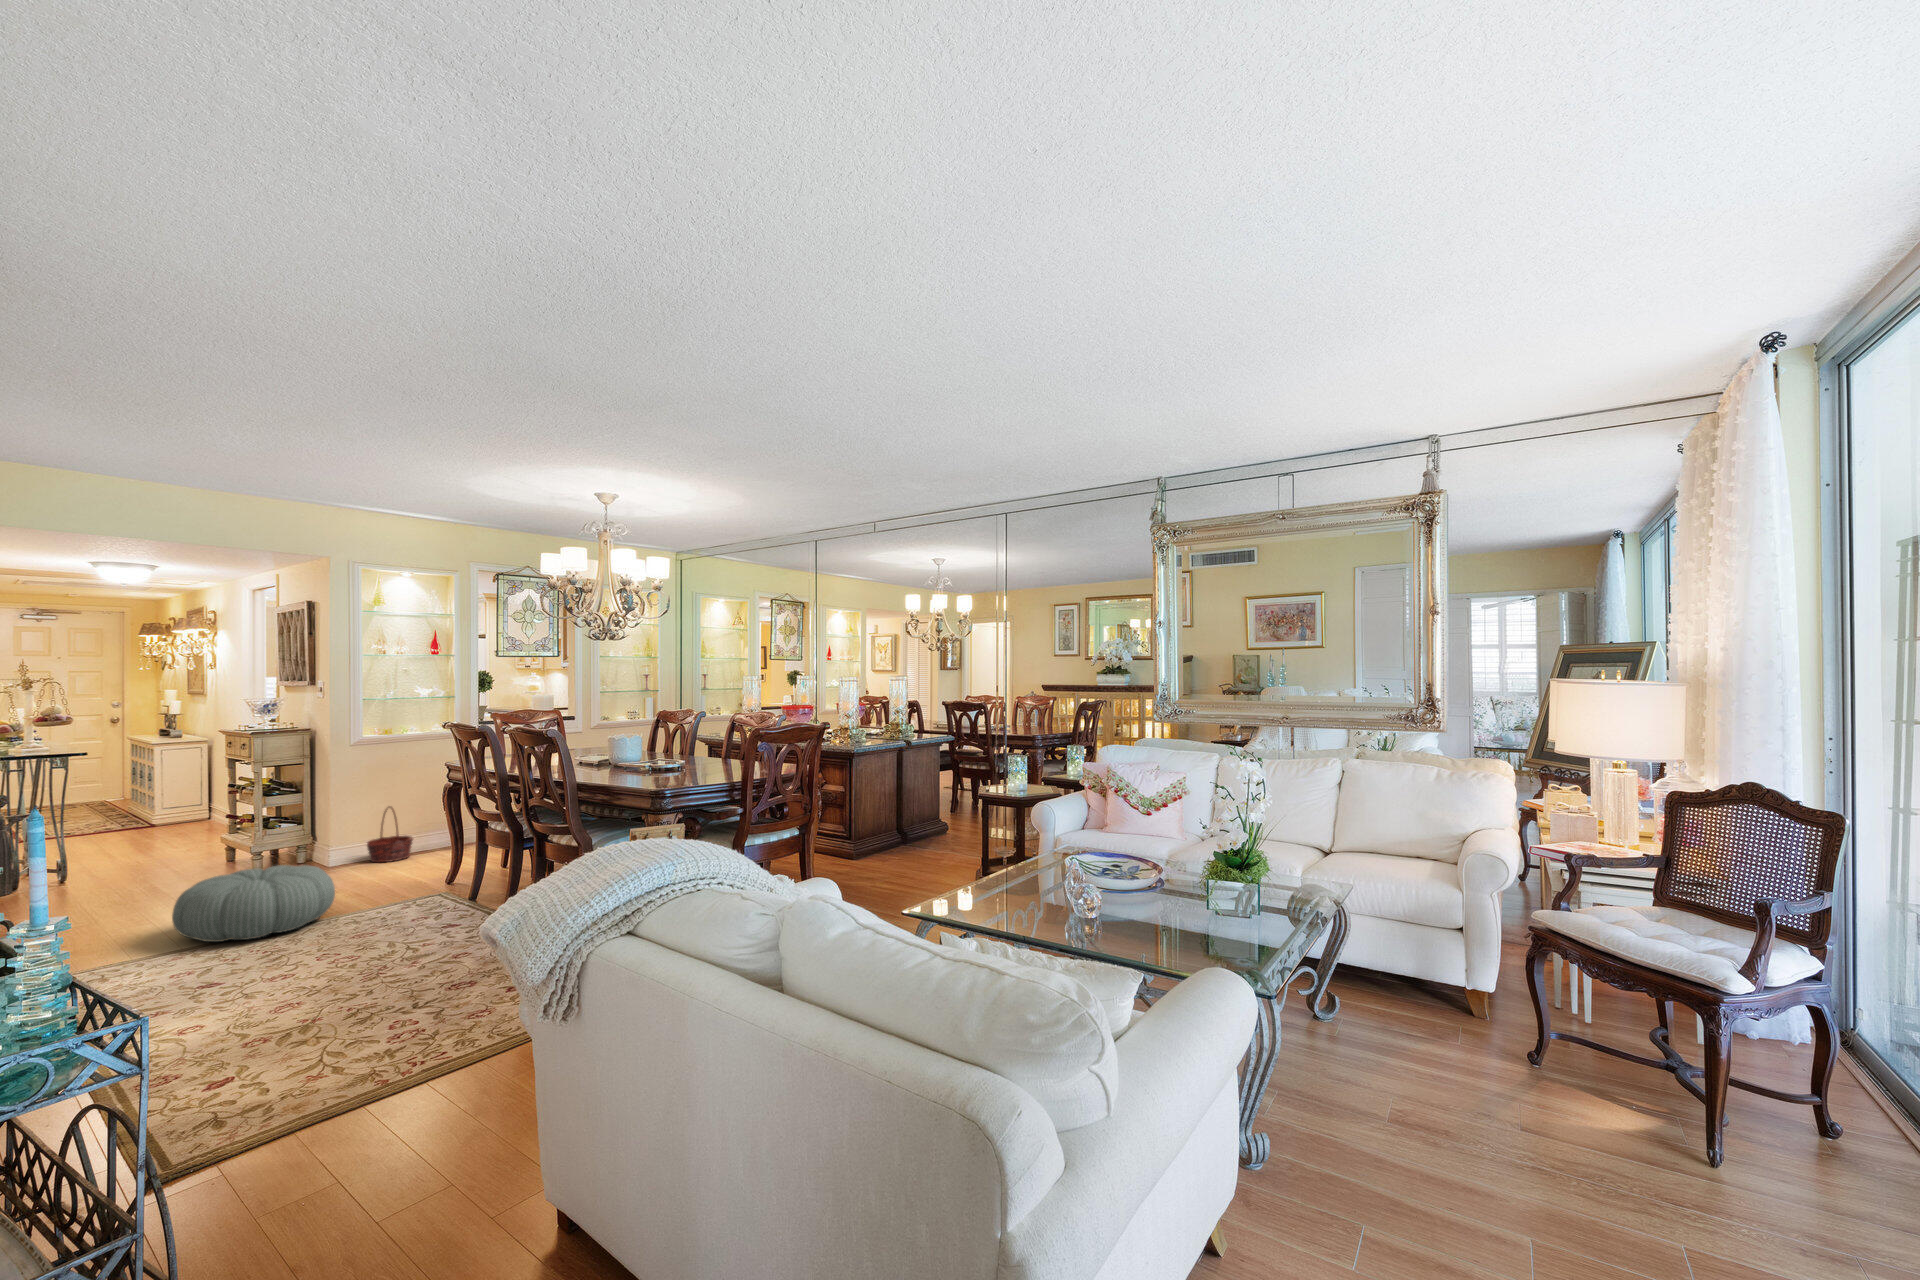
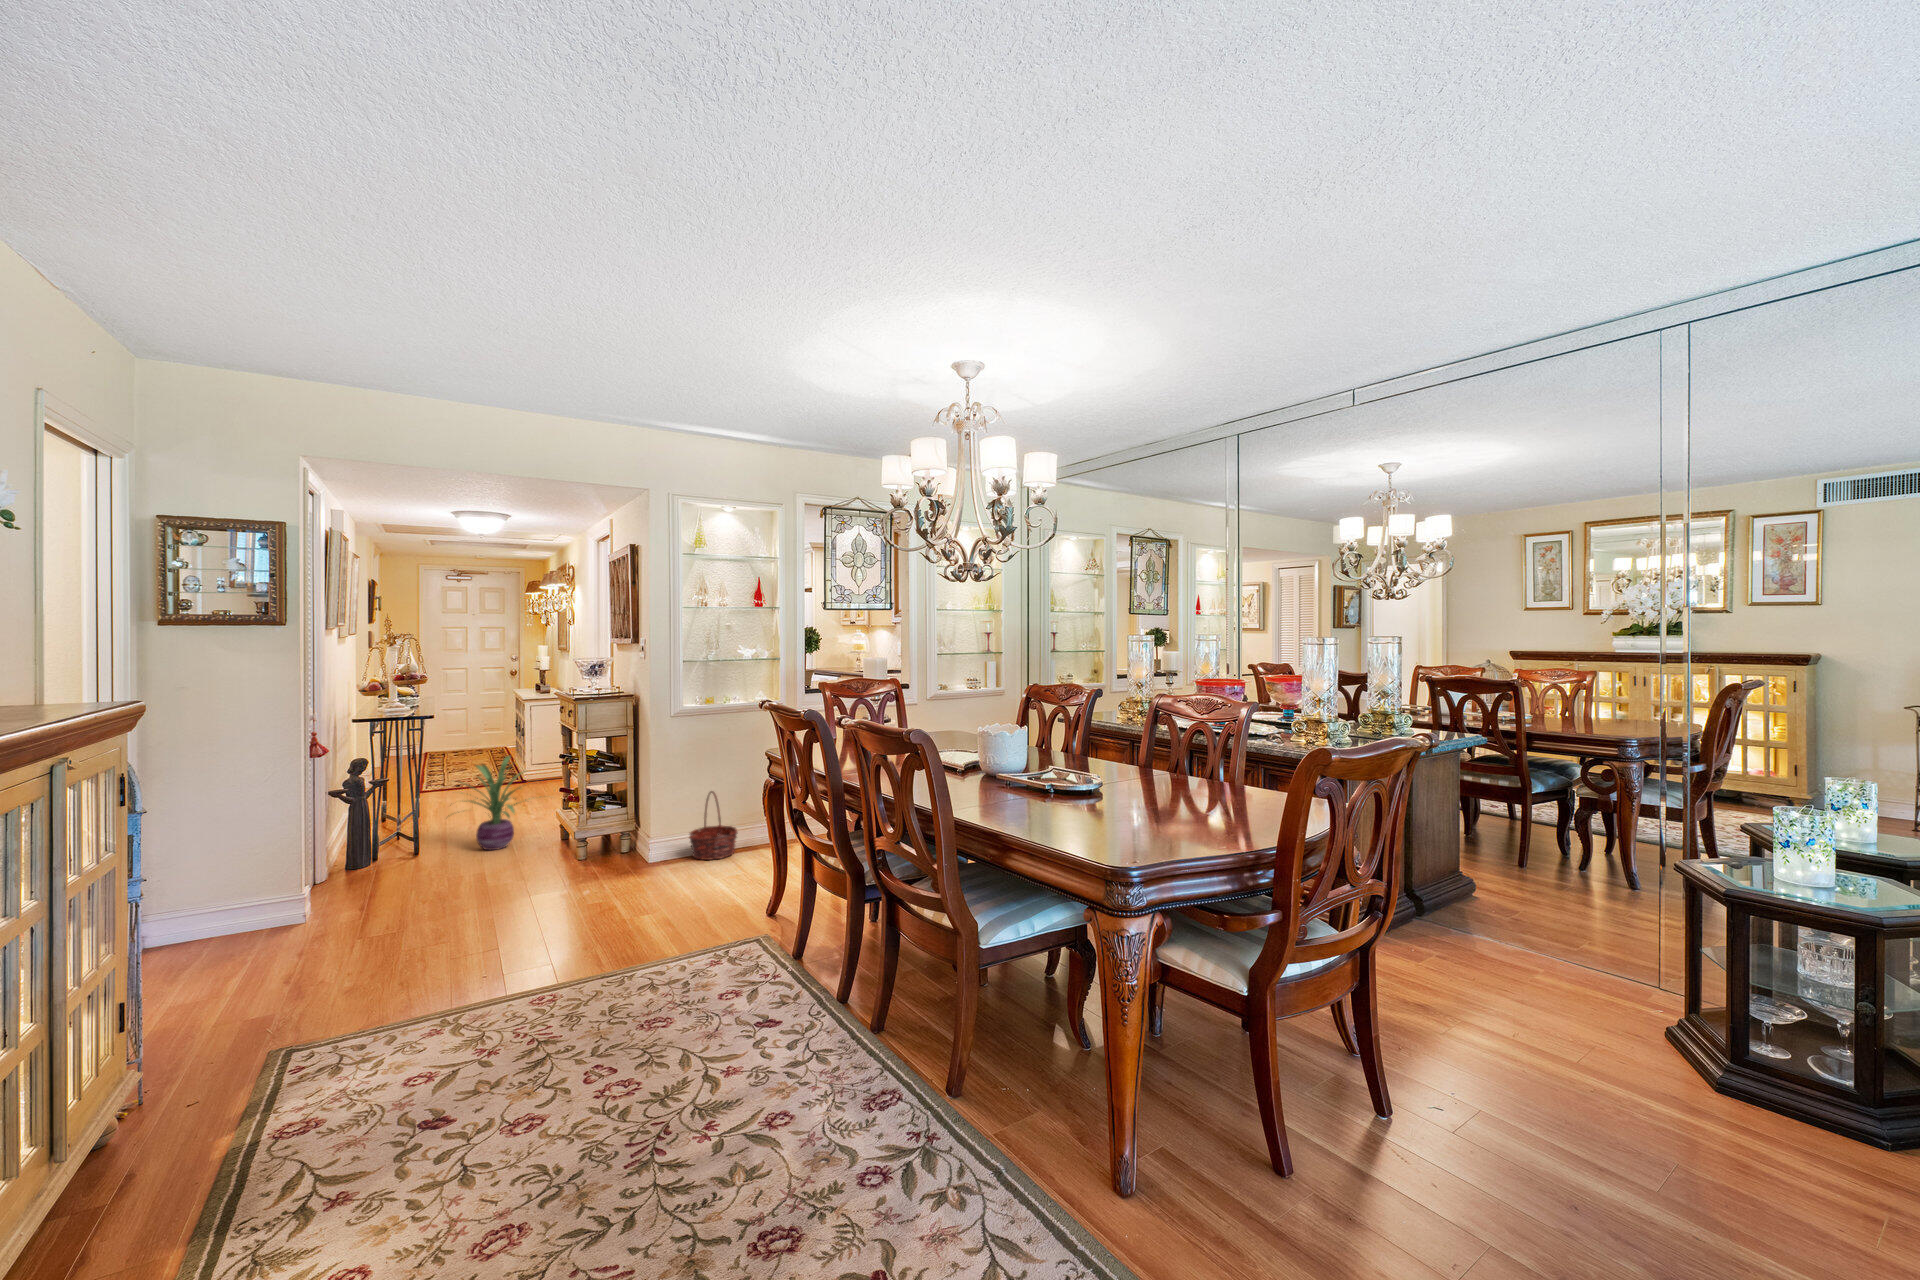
decorative plant: none [102,788,226,874] -> present [458,756,526,850]
pouf: present [172,865,335,942] -> none [438,885,632,1005]

